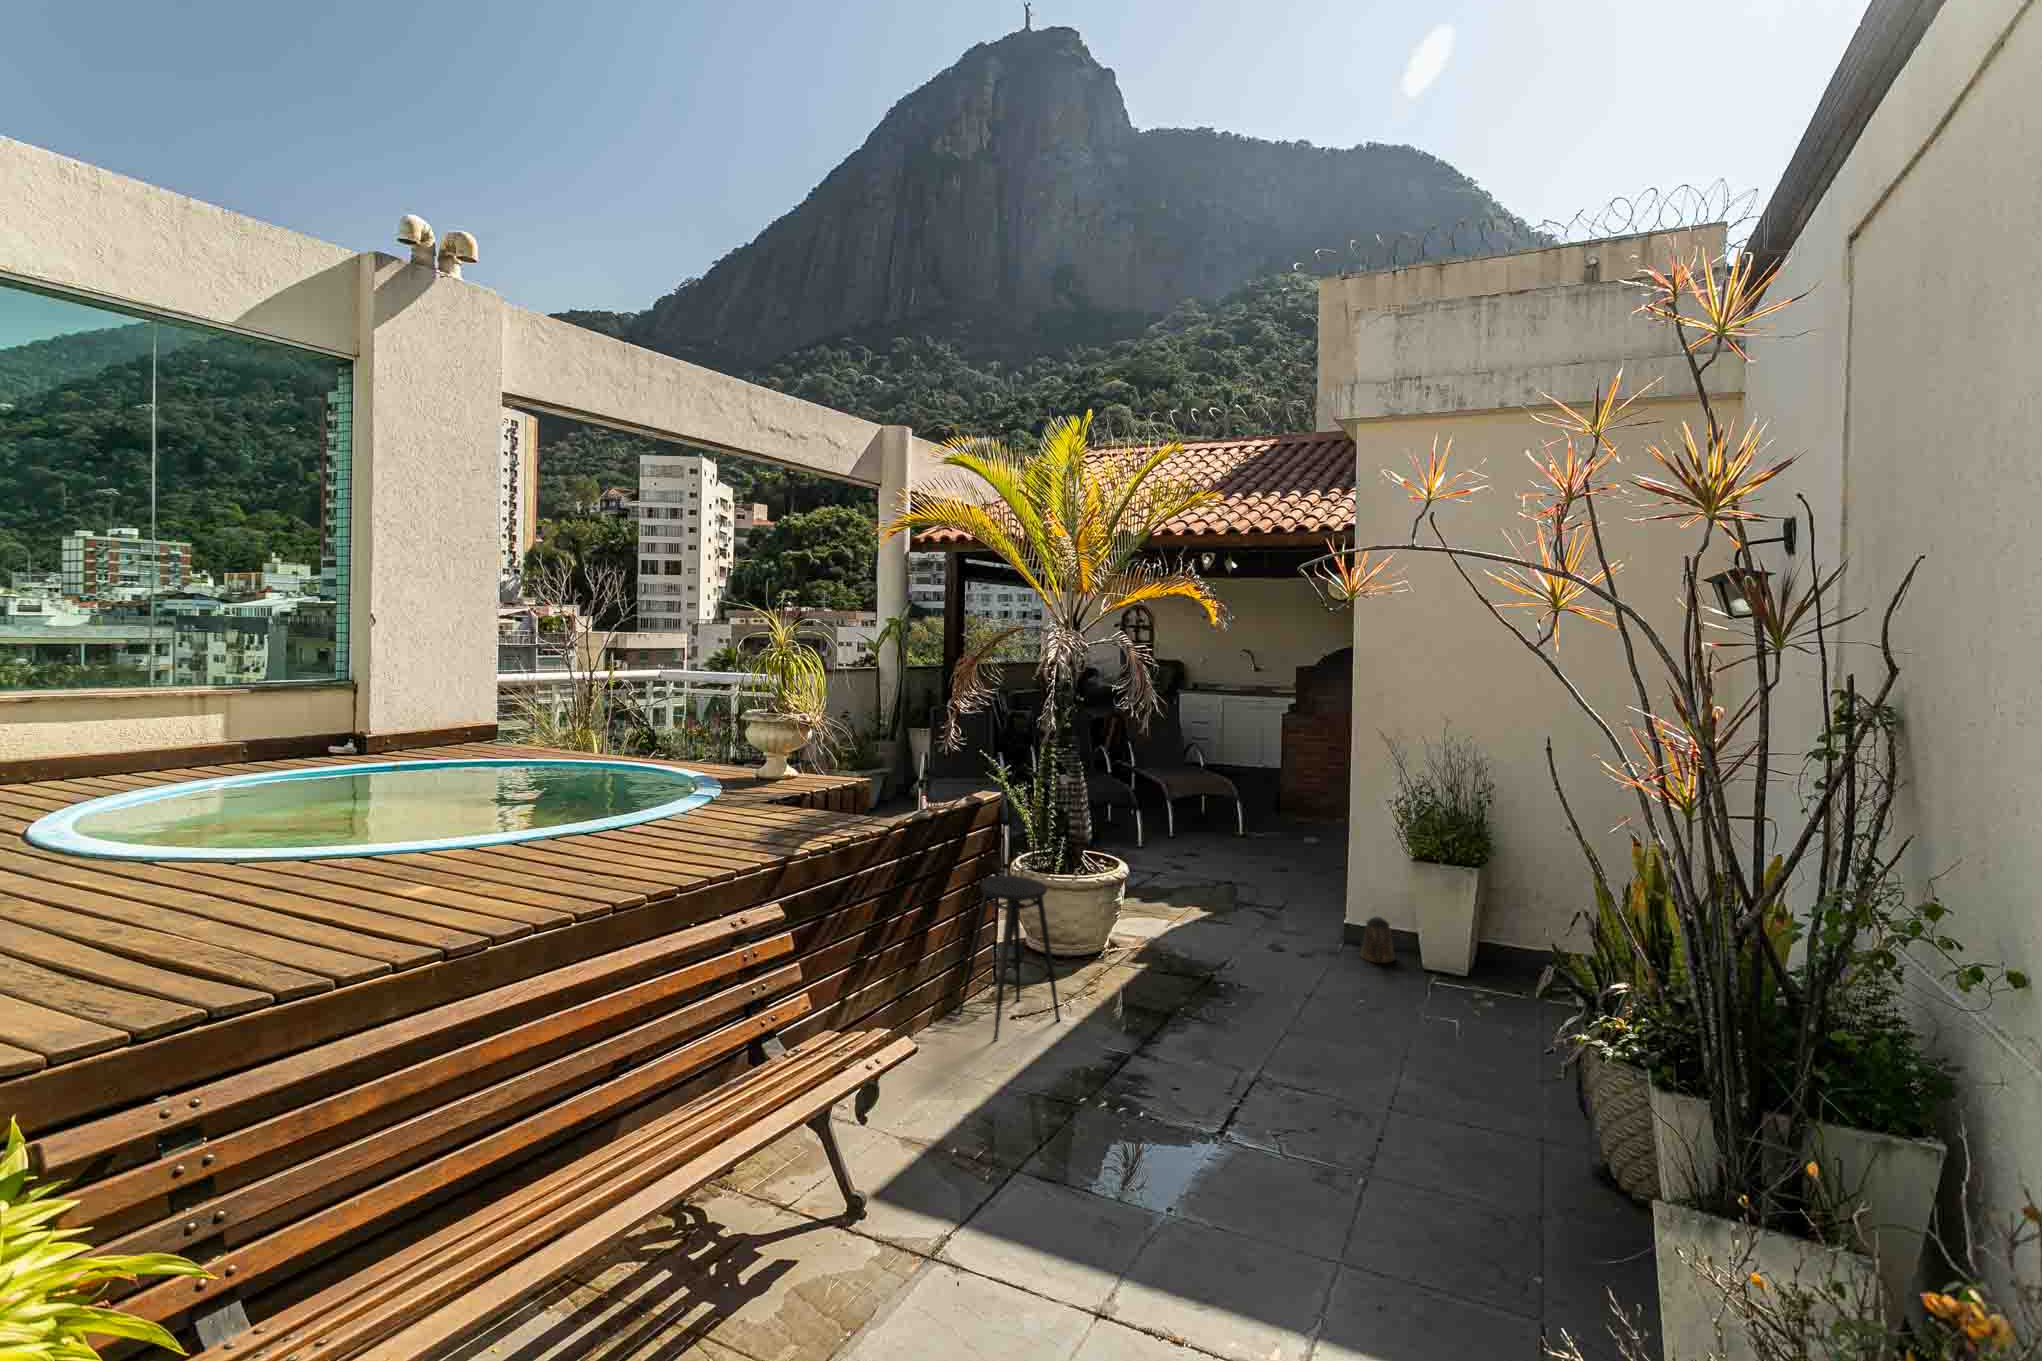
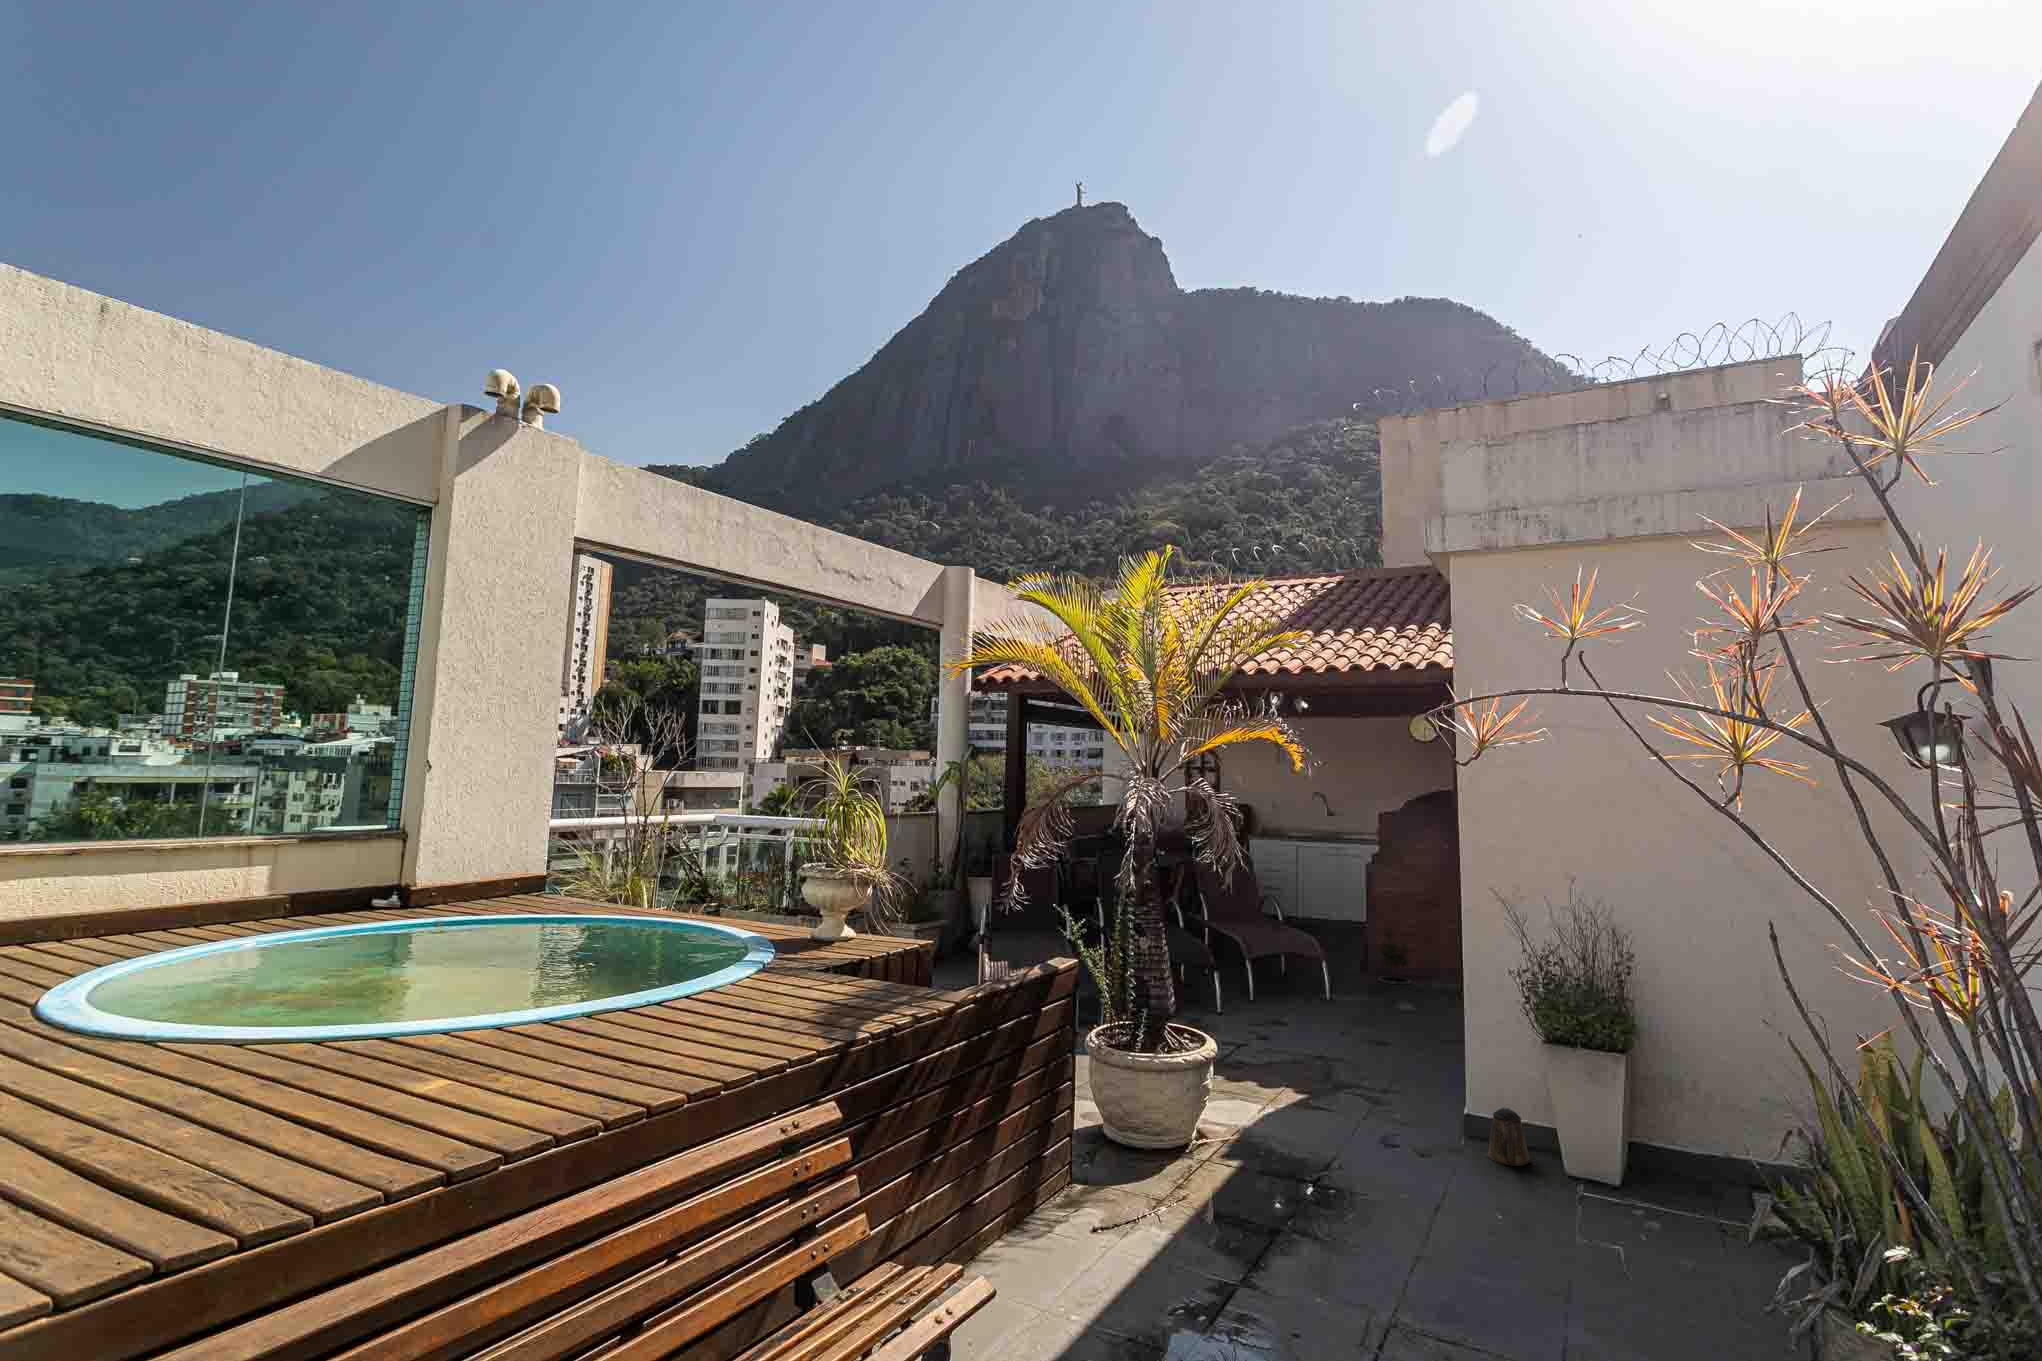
potted tree: none [1290,769,1322,822] -> present [1379,932,1411,984]
stool: present [959,876,1060,1040] -> none [1031,1058,1149,1262]

